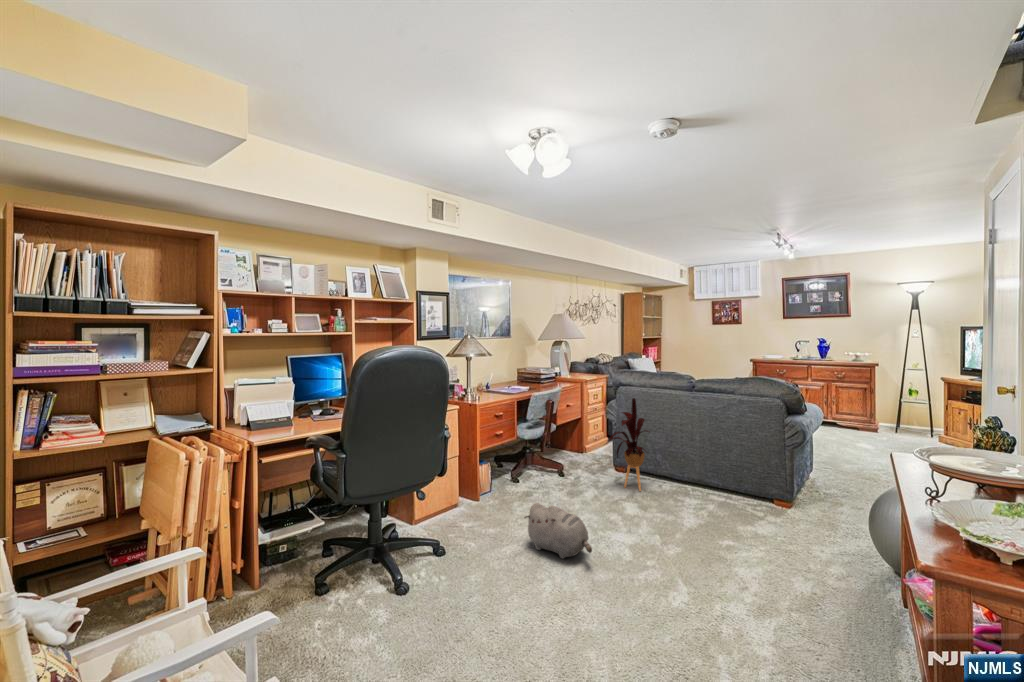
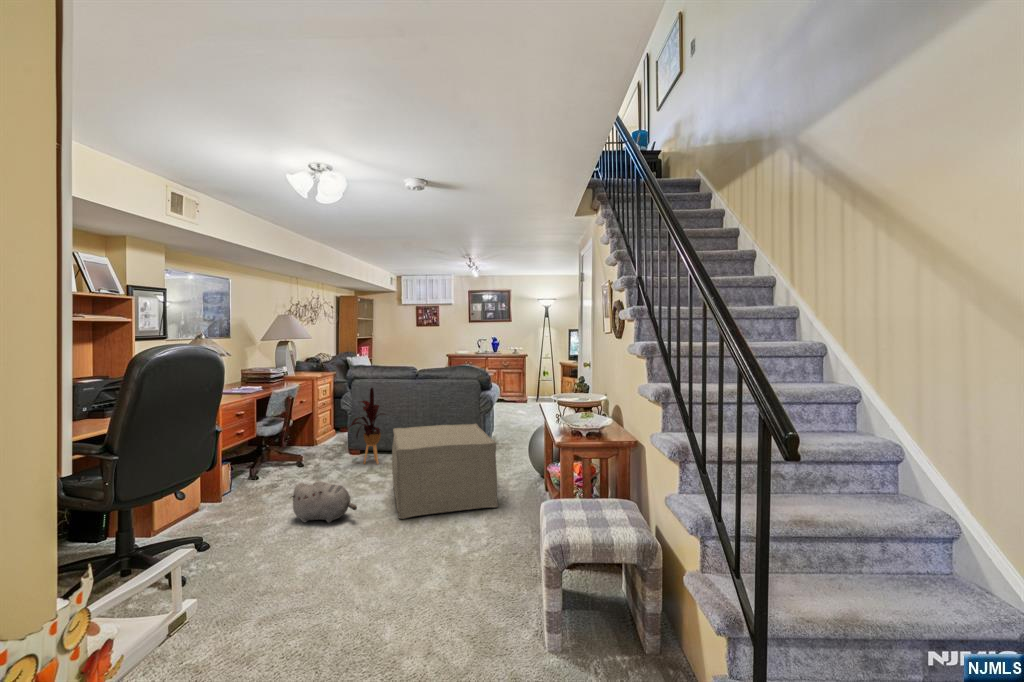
ottoman: none [640,454,802,610] -> present [392,424,498,519]

